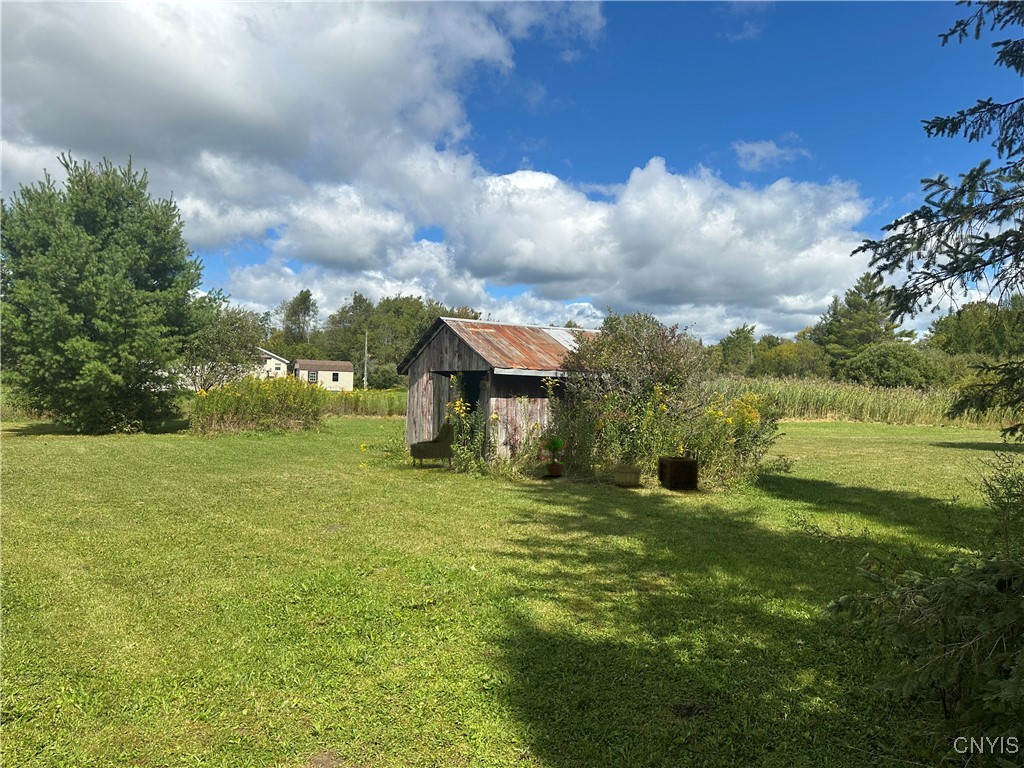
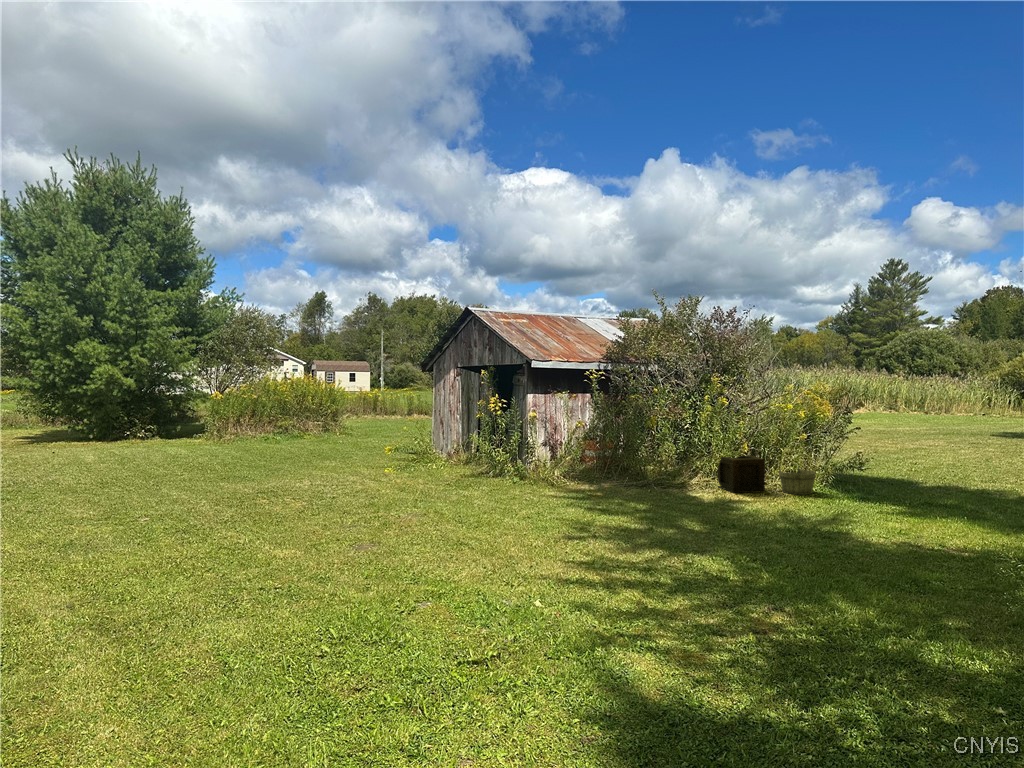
chair: present [410,423,454,469] -> none [438,422,486,473]
potted tree: present [543,438,564,475] -> none [583,432,611,478]
wooden bucket: present [613,462,642,486] -> present [779,466,816,495]

